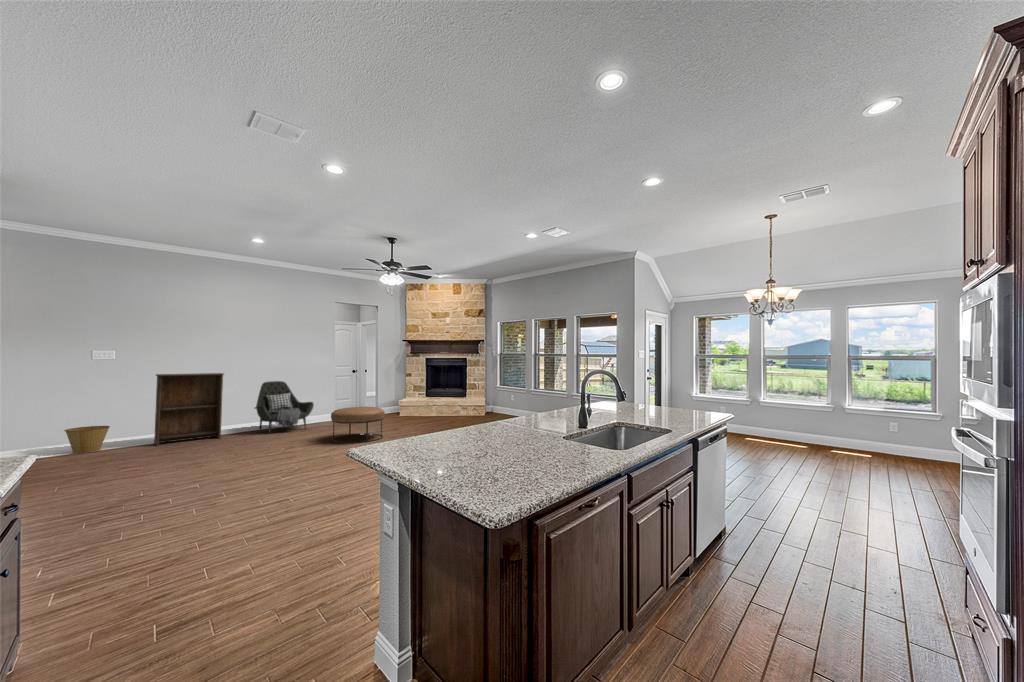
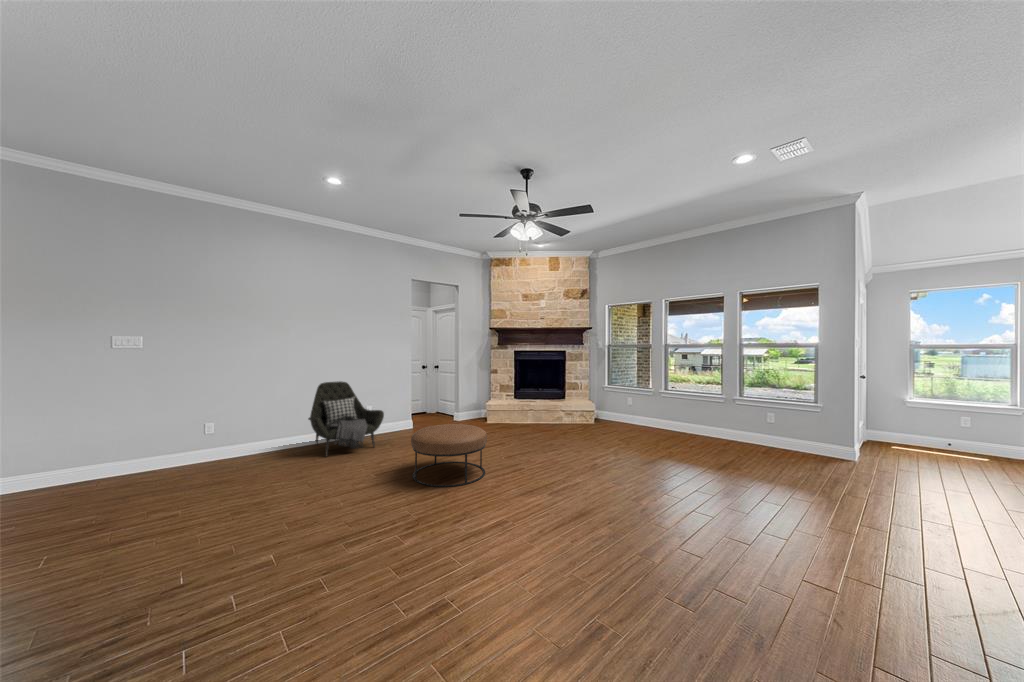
bookshelf: present [154,373,224,445] -> none [167,373,264,481]
basket: present [64,426,110,453] -> none [28,451,102,497]

